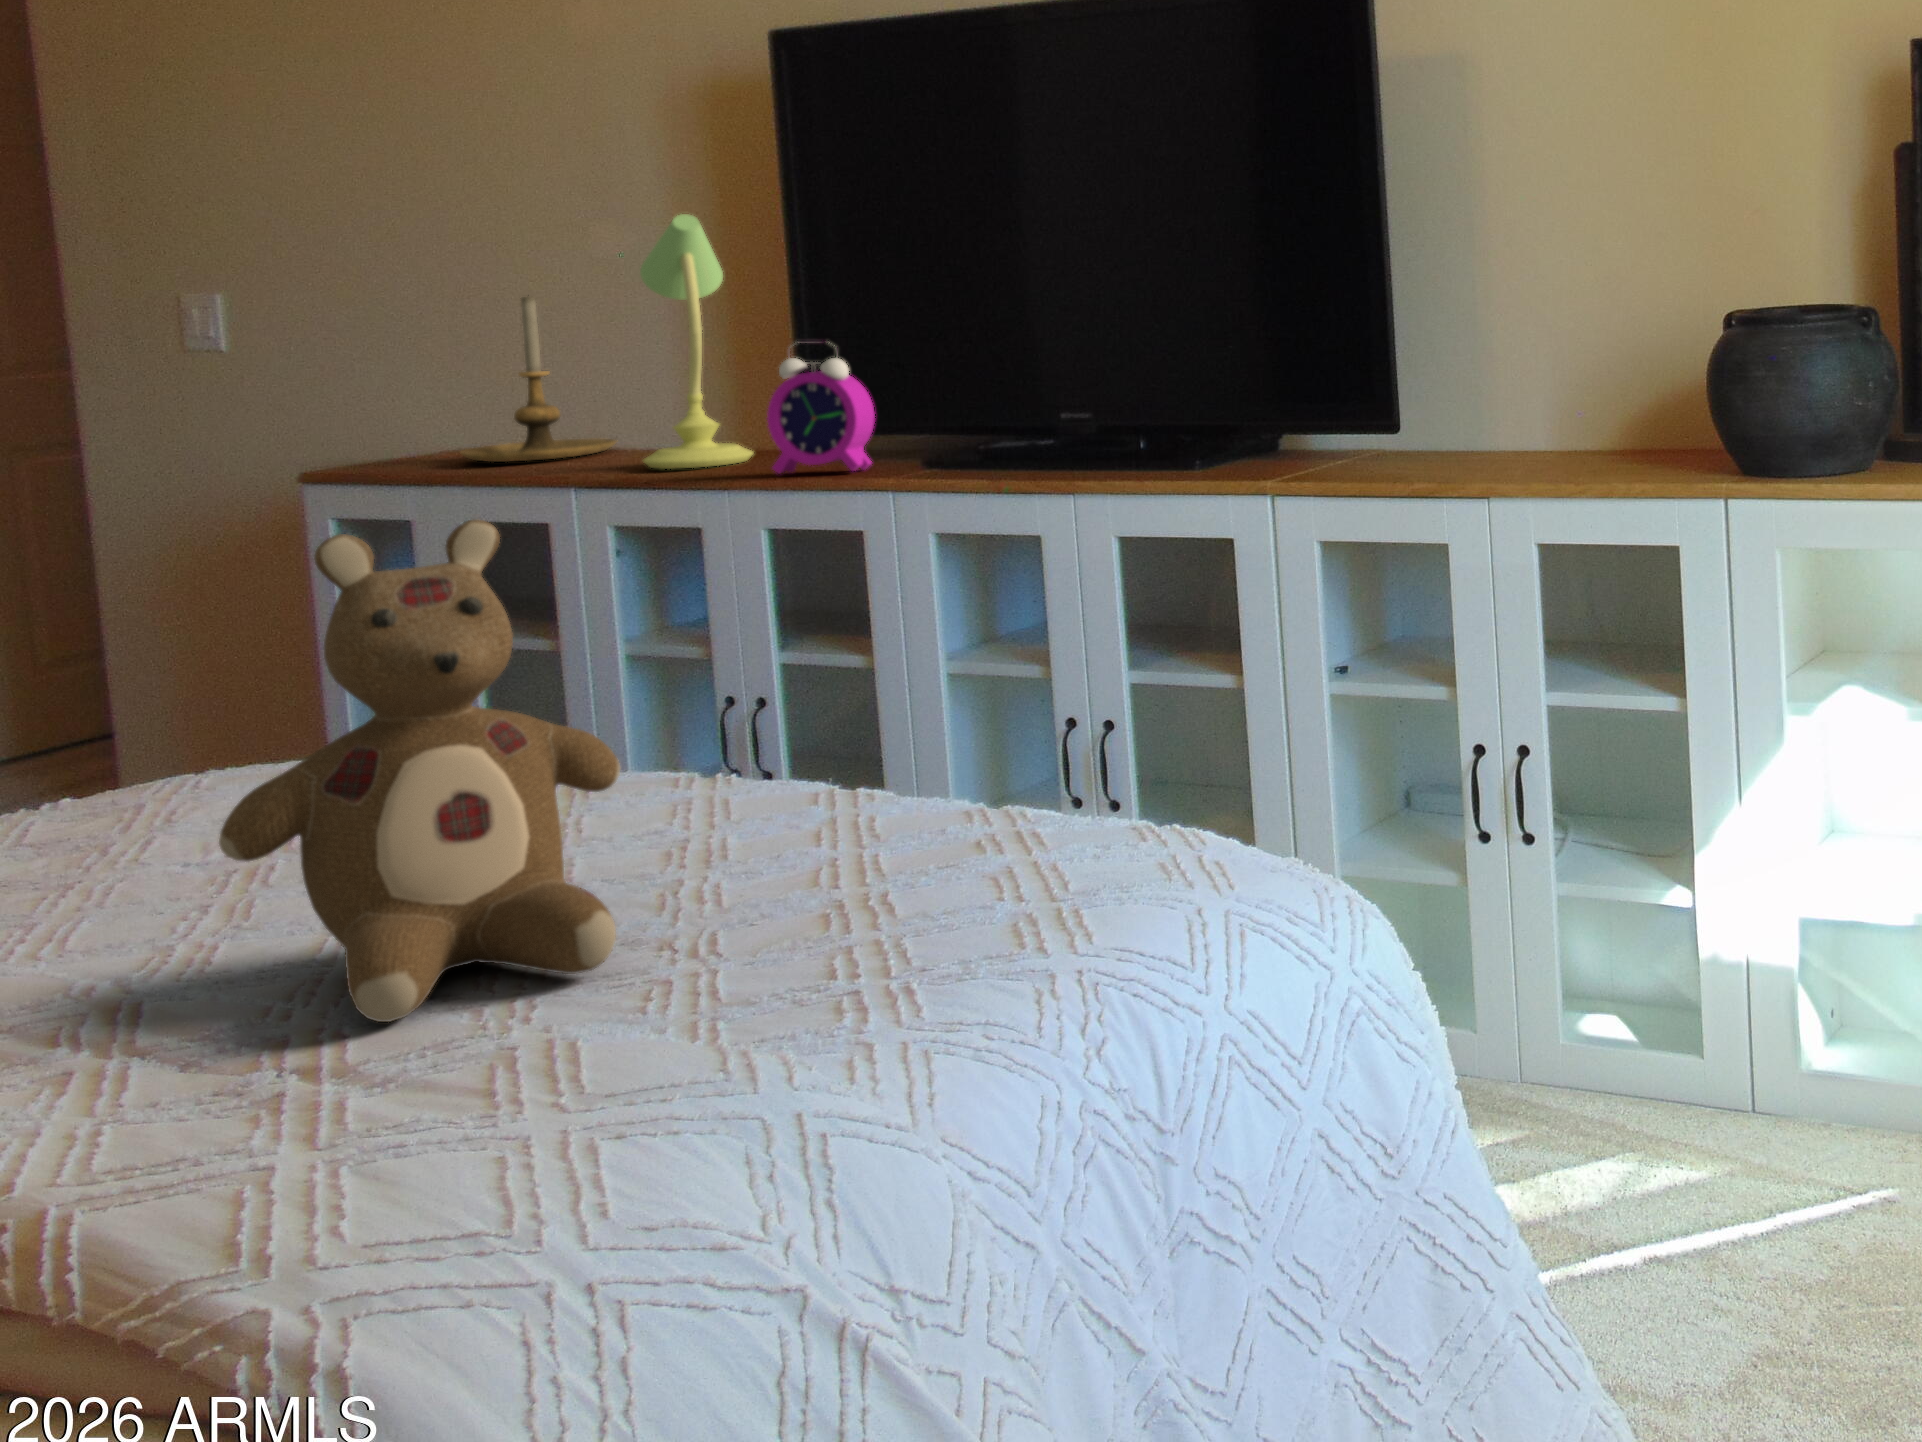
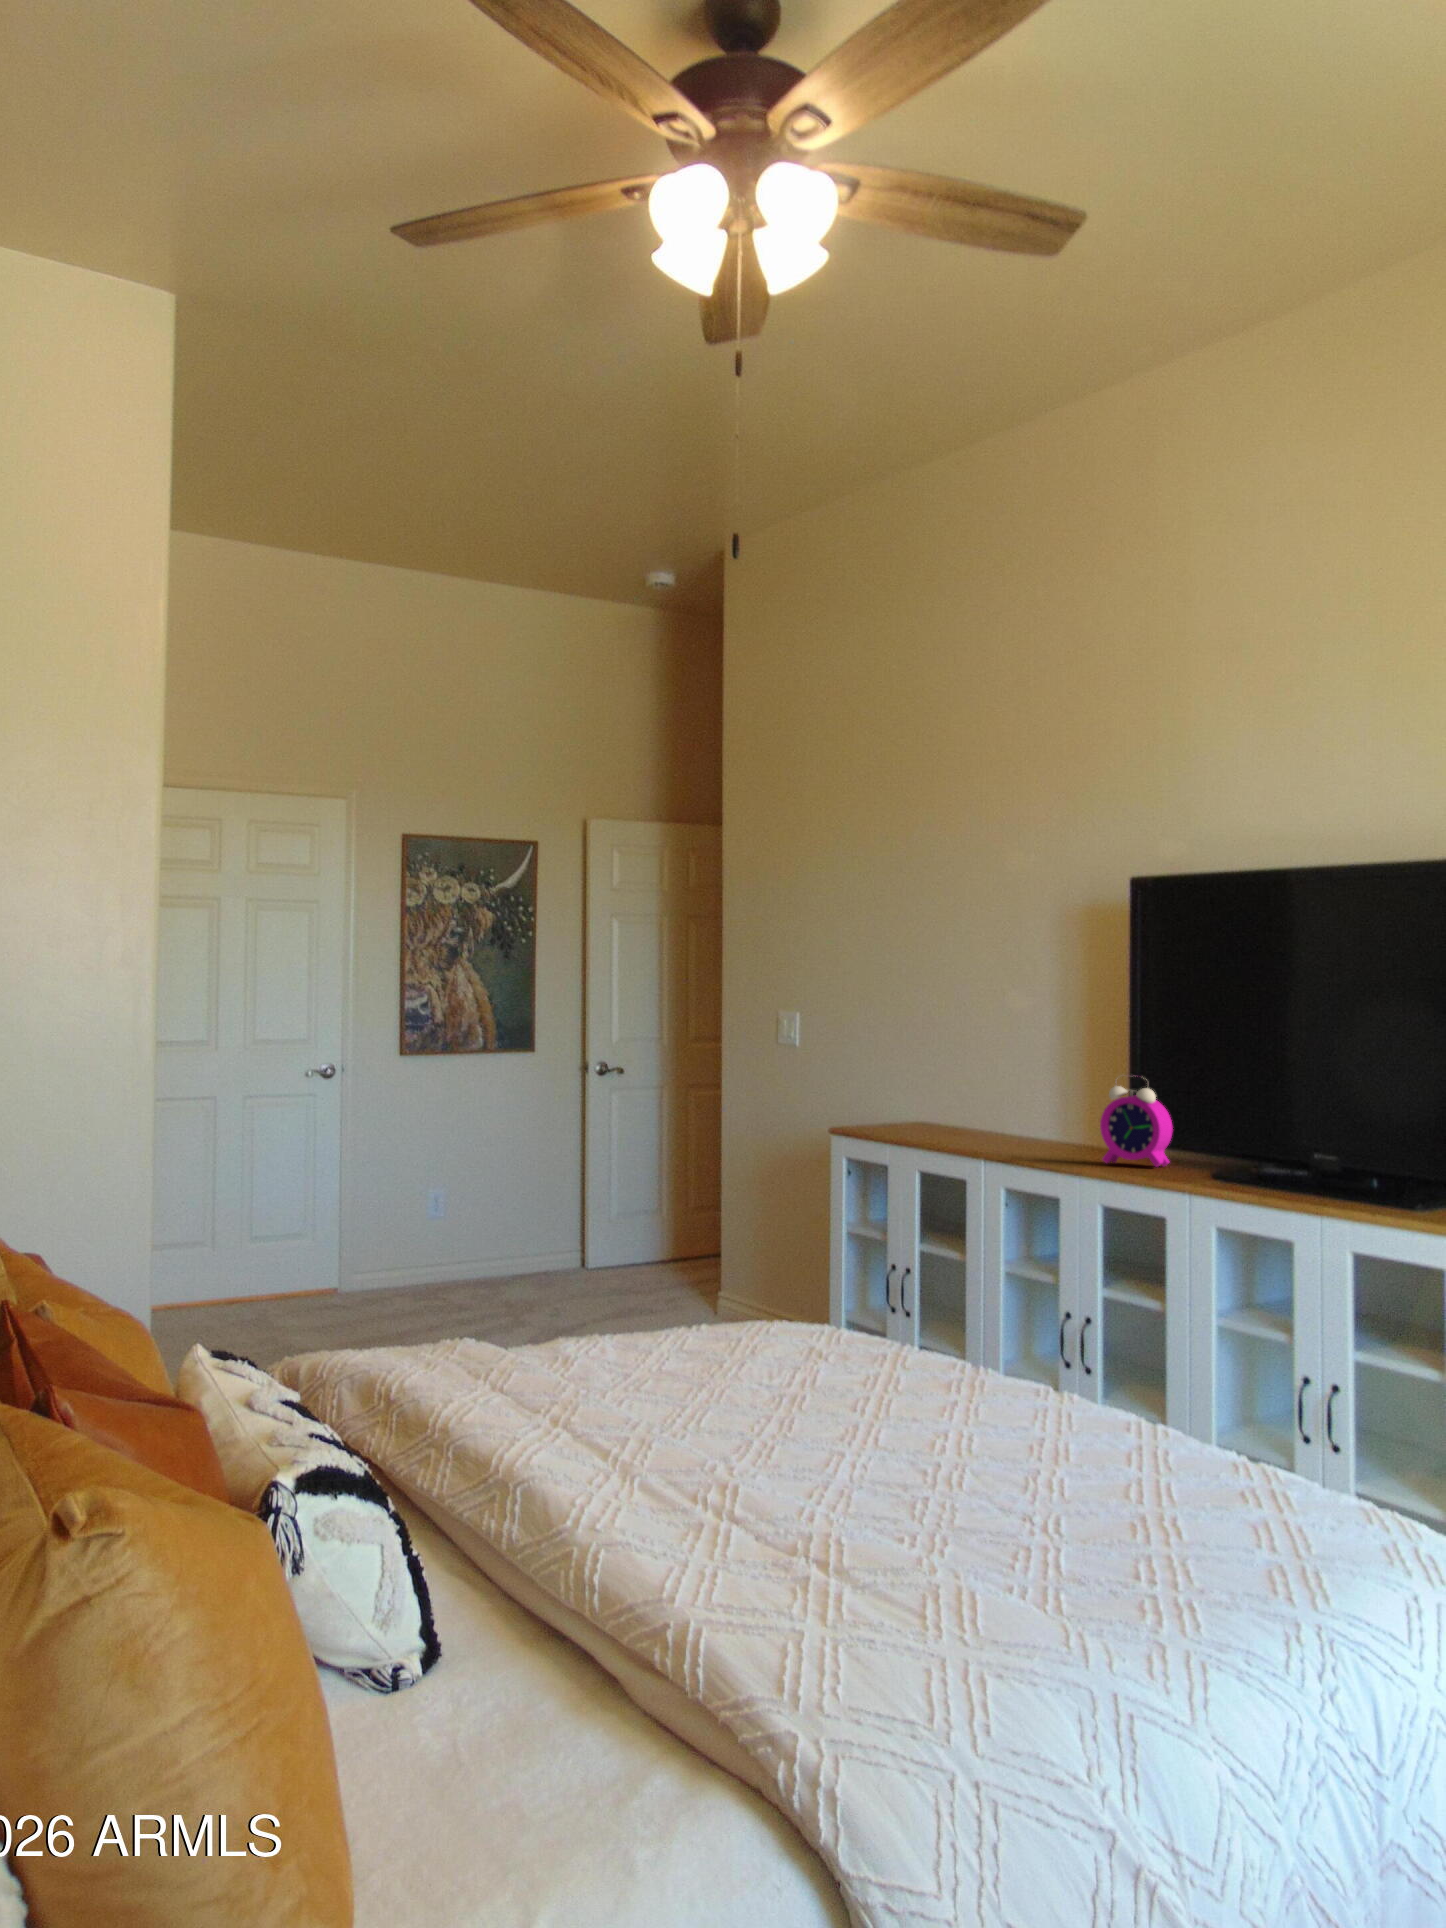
table lamp: present [640,214,753,469] -> none [1020,985,1090,1152]
candle holder: present [461,295,616,462] -> none [914,1030,1005,1135]
stuffed bear: present [219,520,620,1022] -> none [783,1223,1004,1538]

